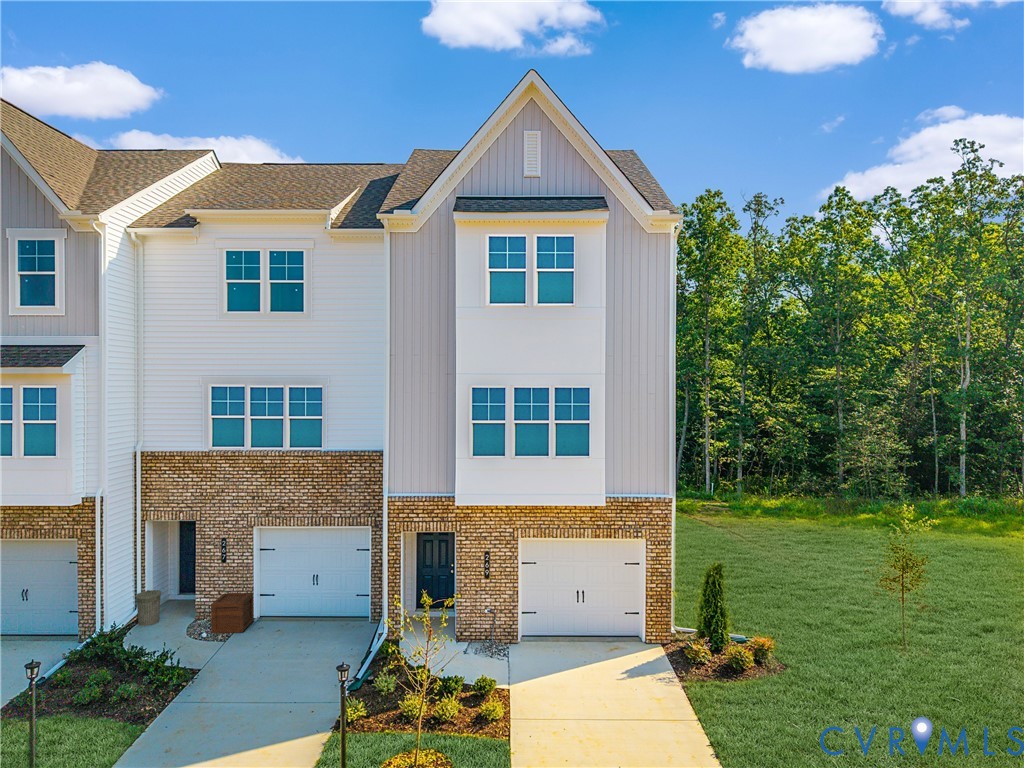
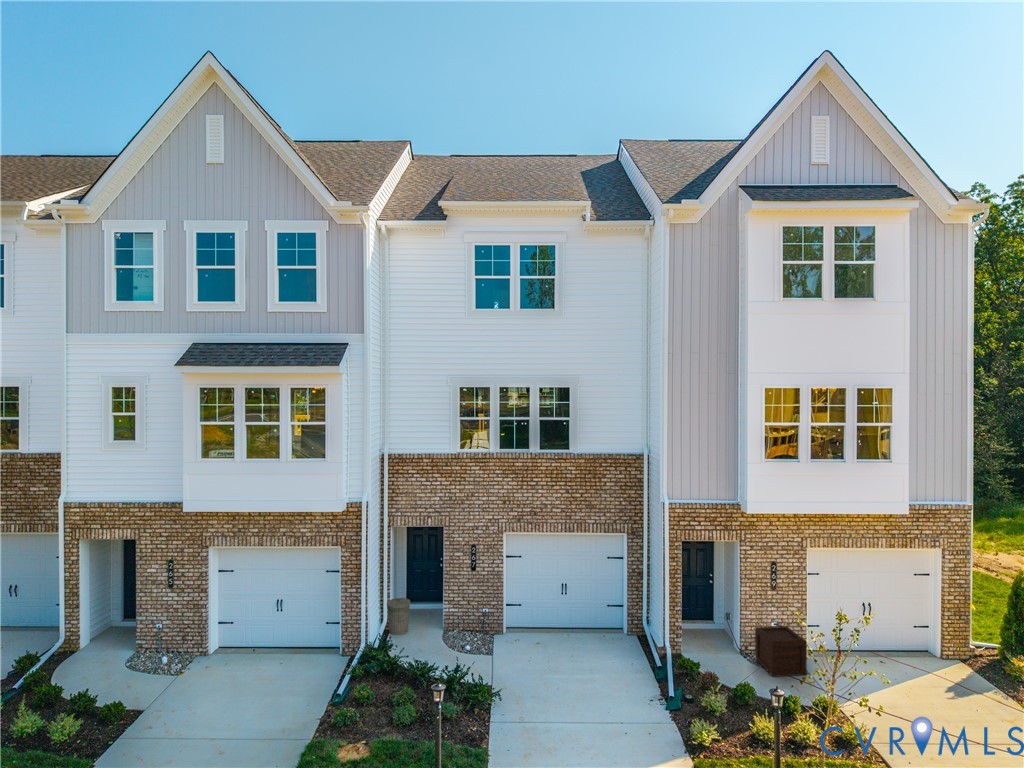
wooden crate: present [211,593,253,633] -> present [755,626,807,677]

